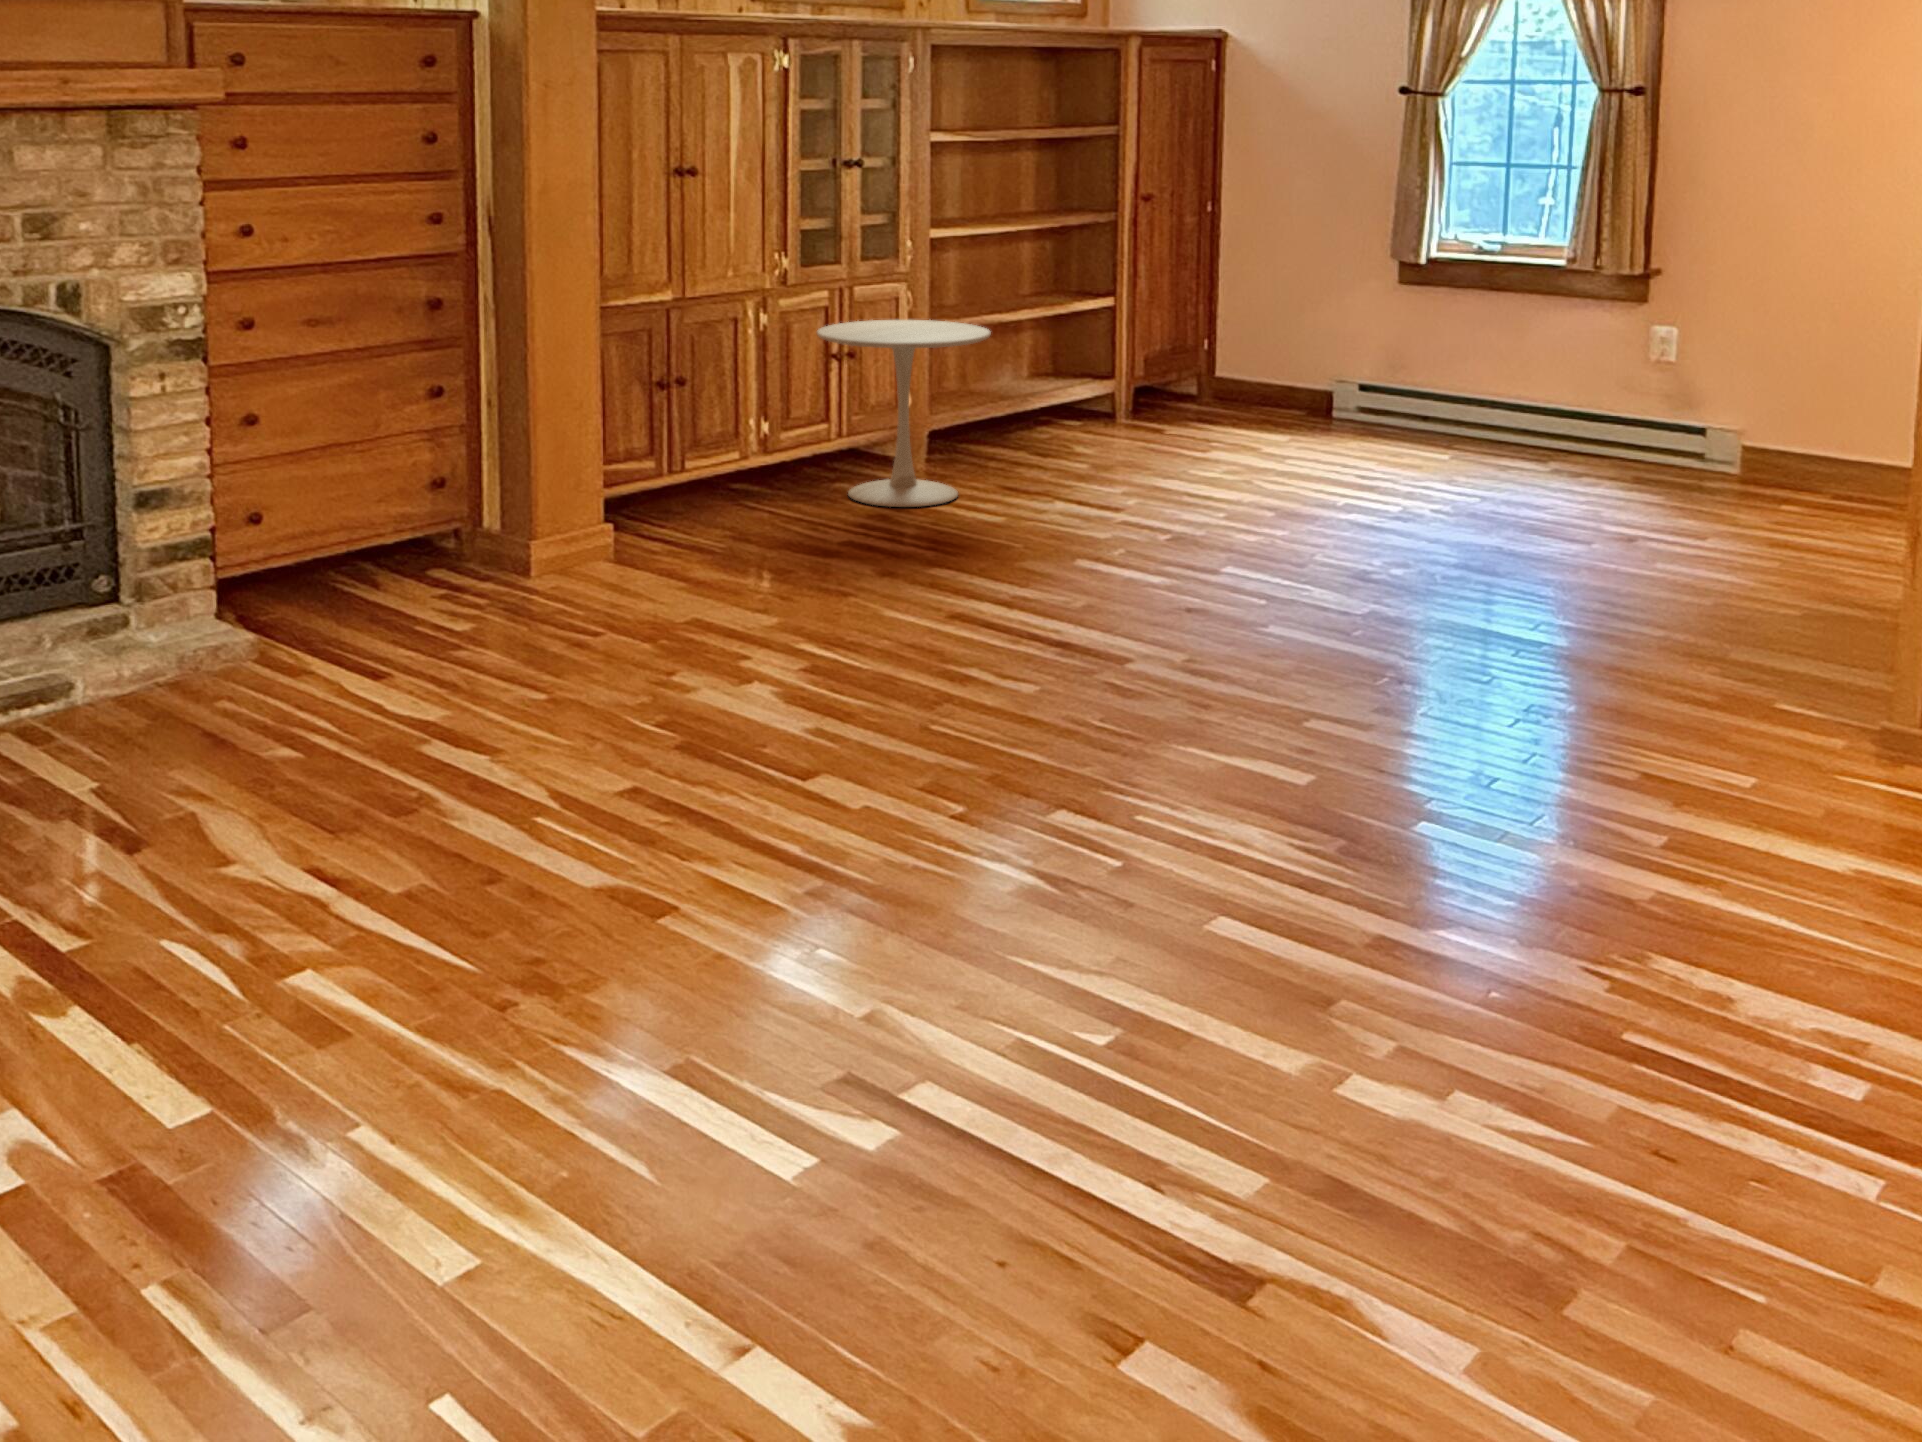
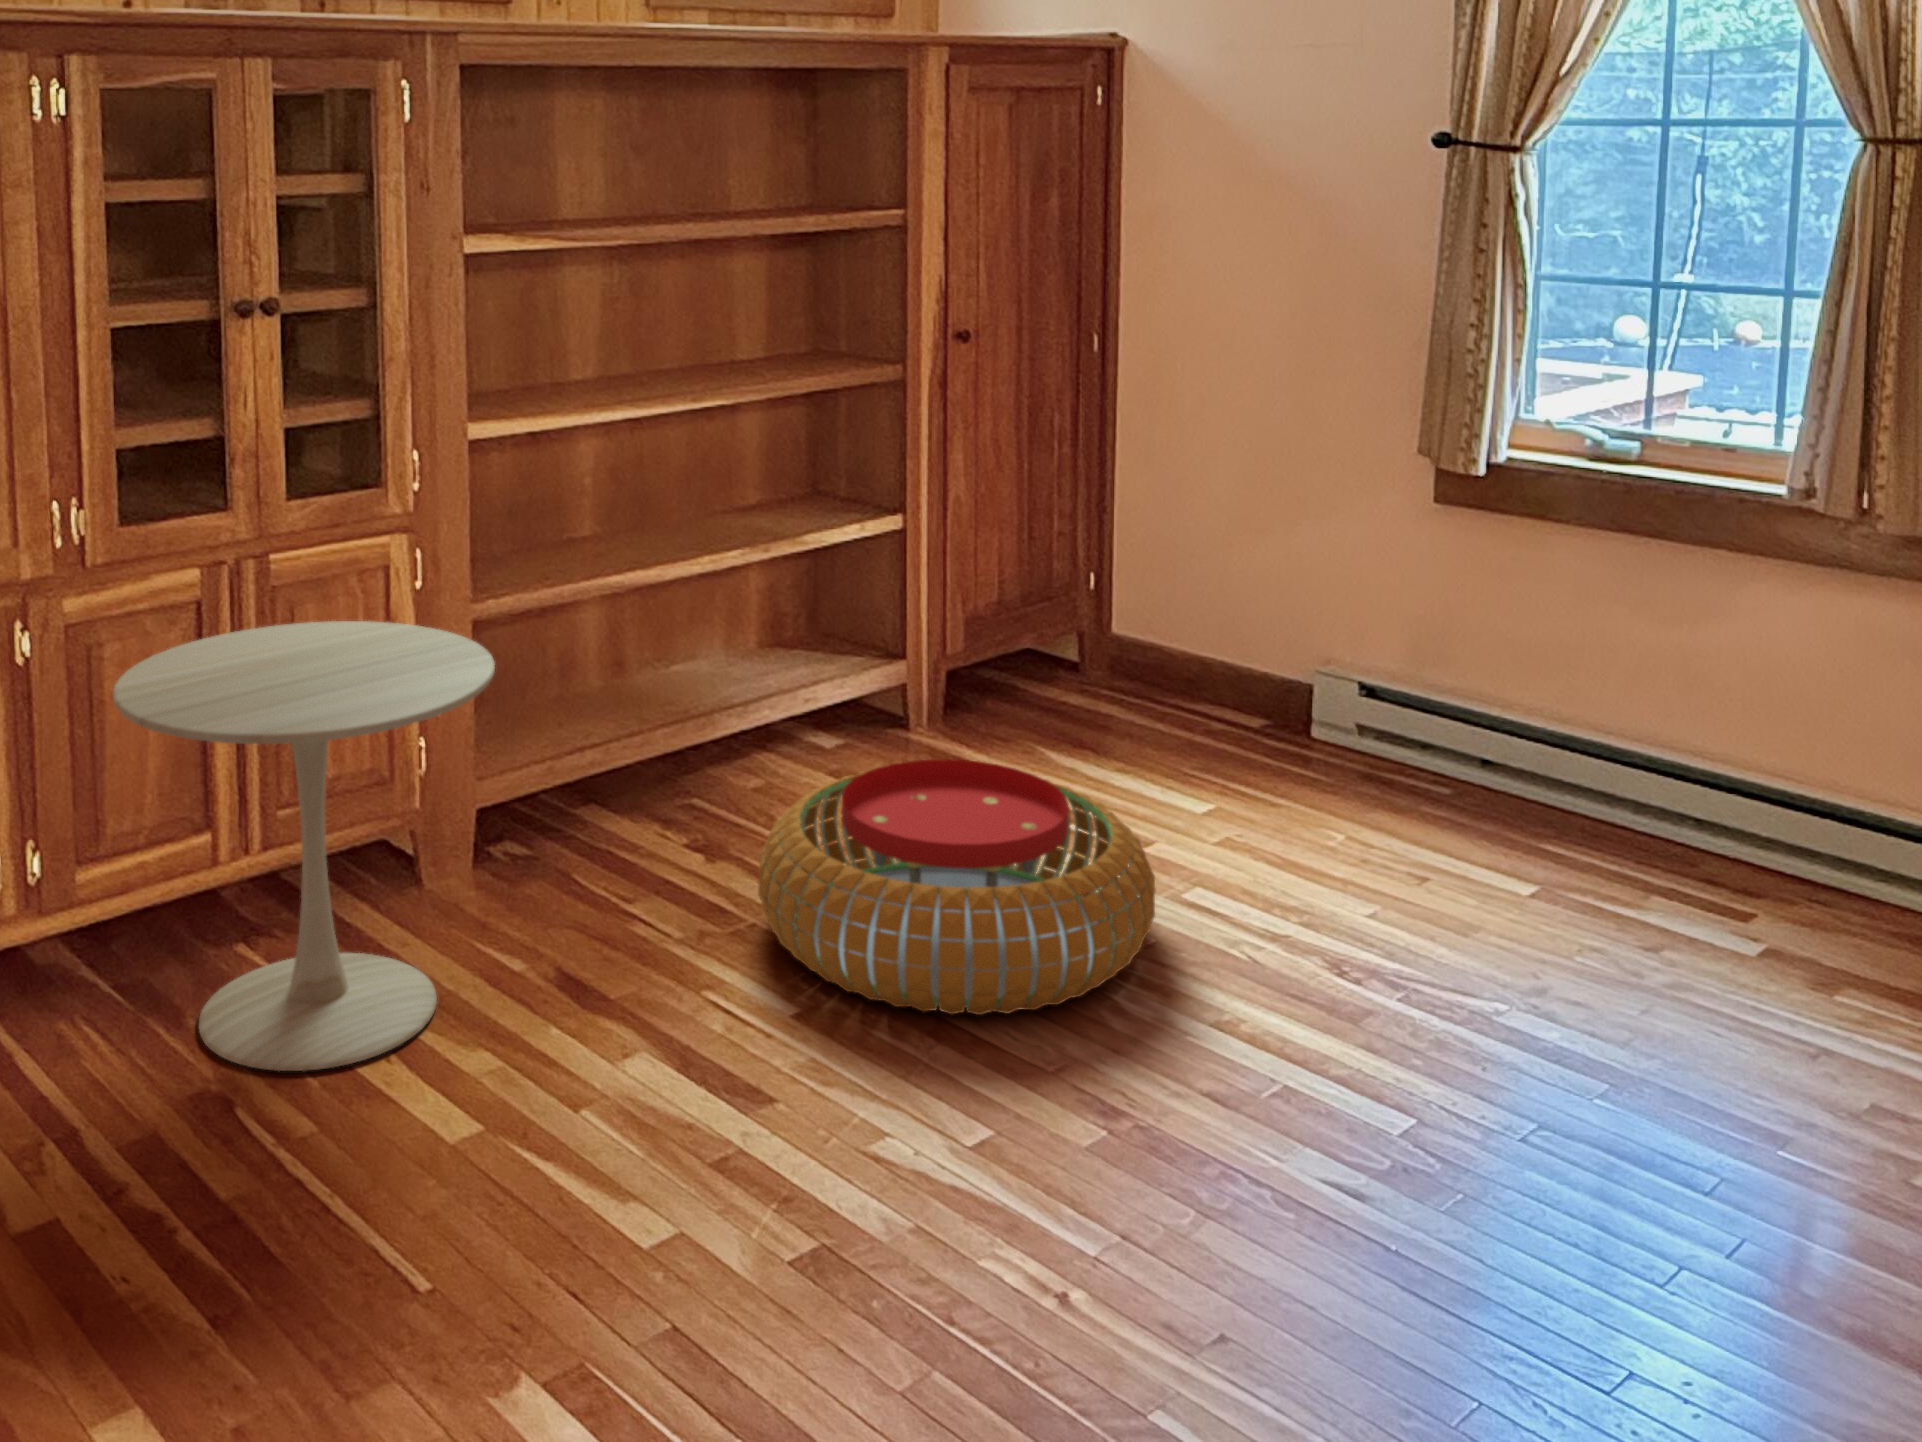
pouf: none [1088,395,1280,488] -> present [758,759,1156,1015]

